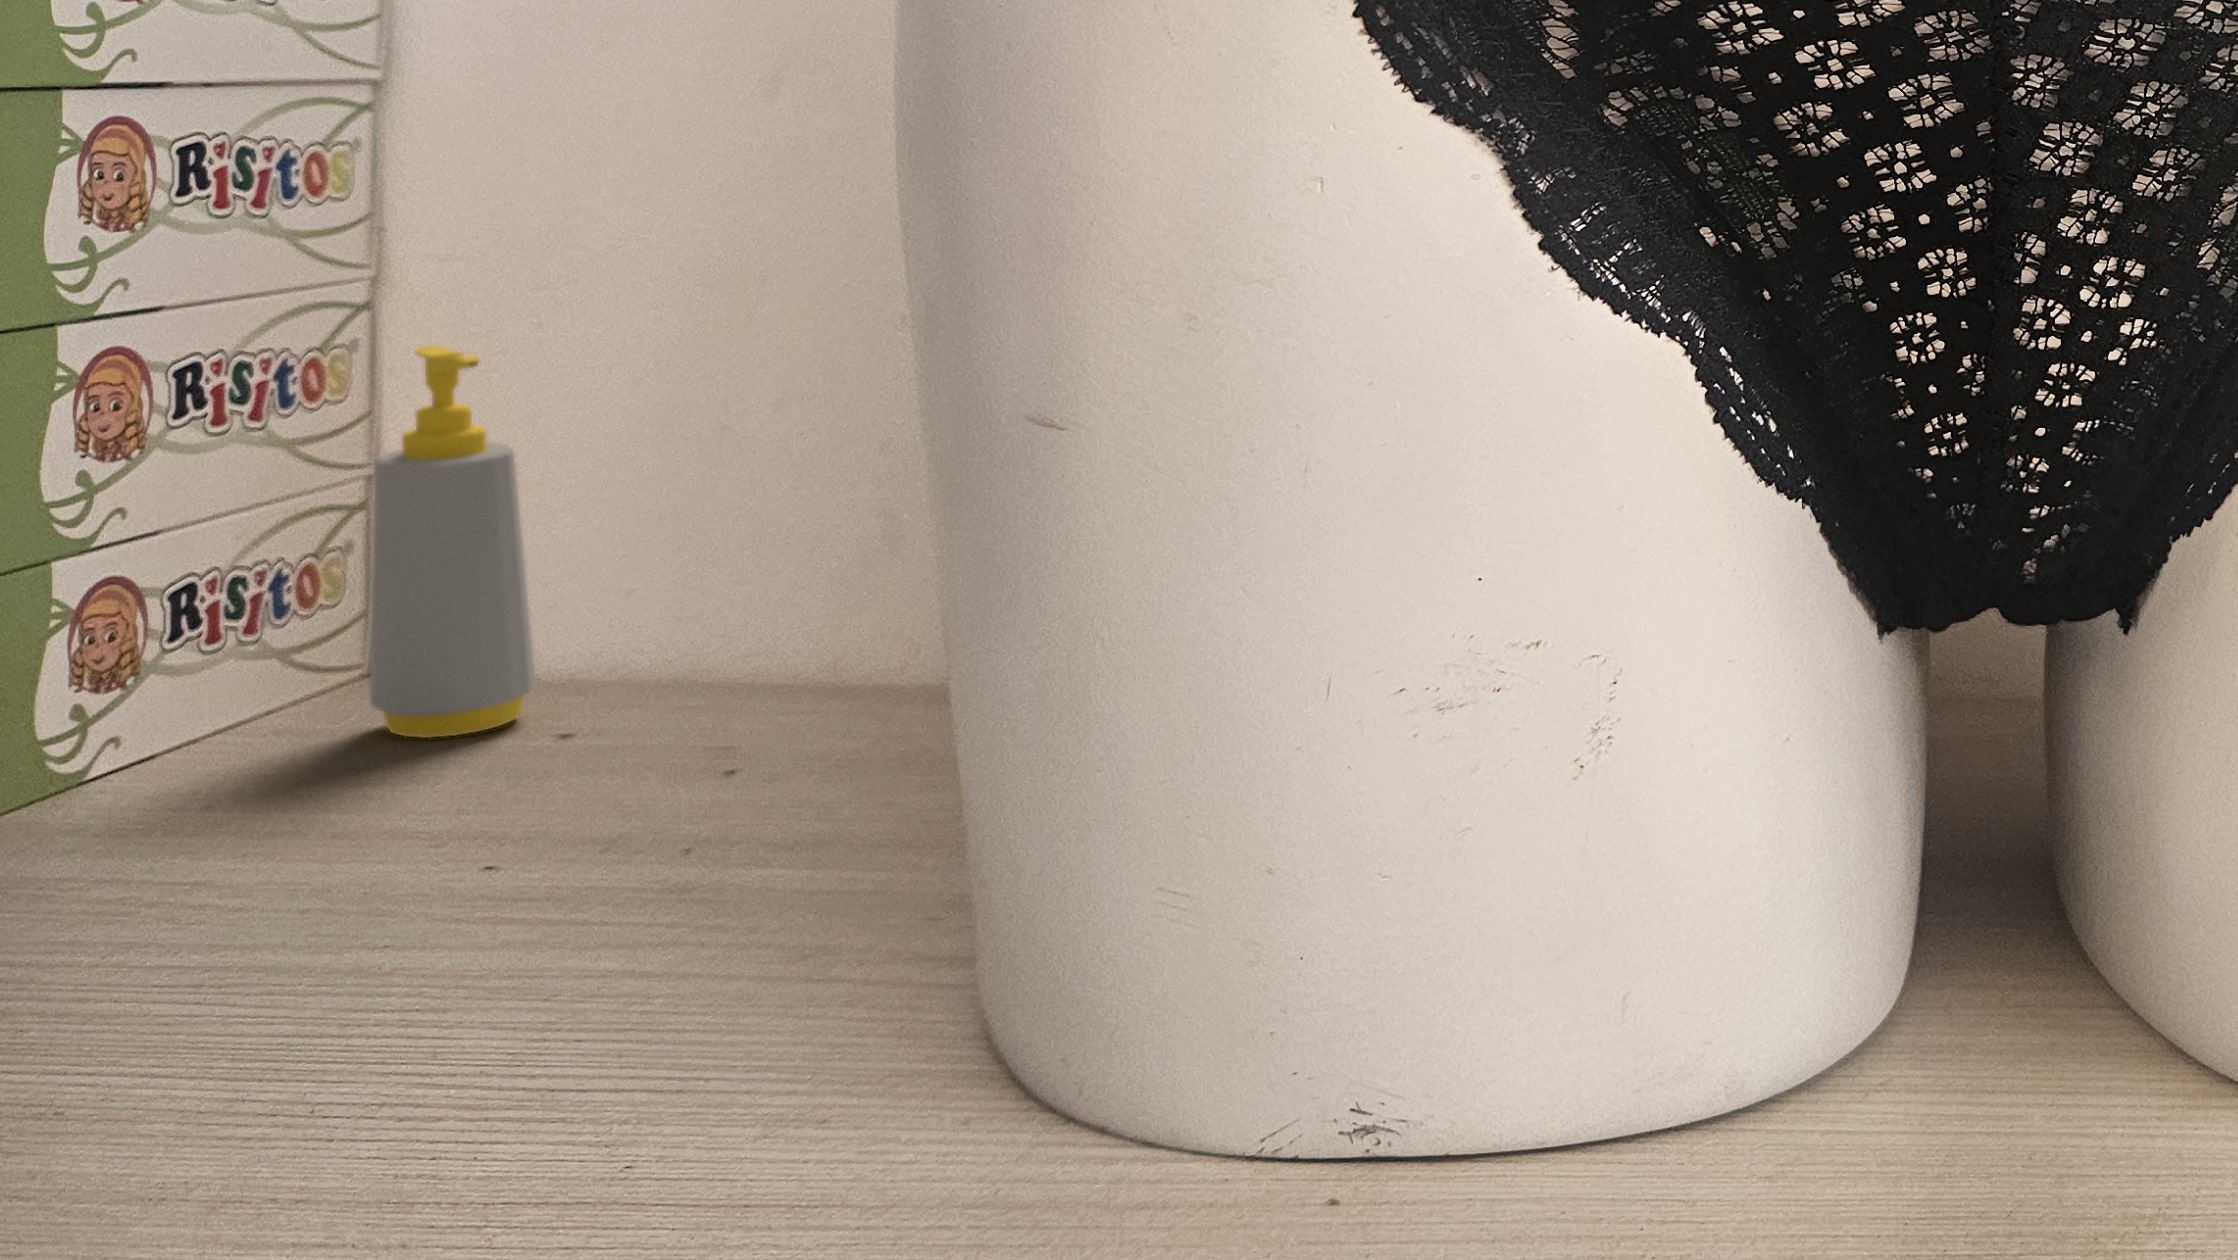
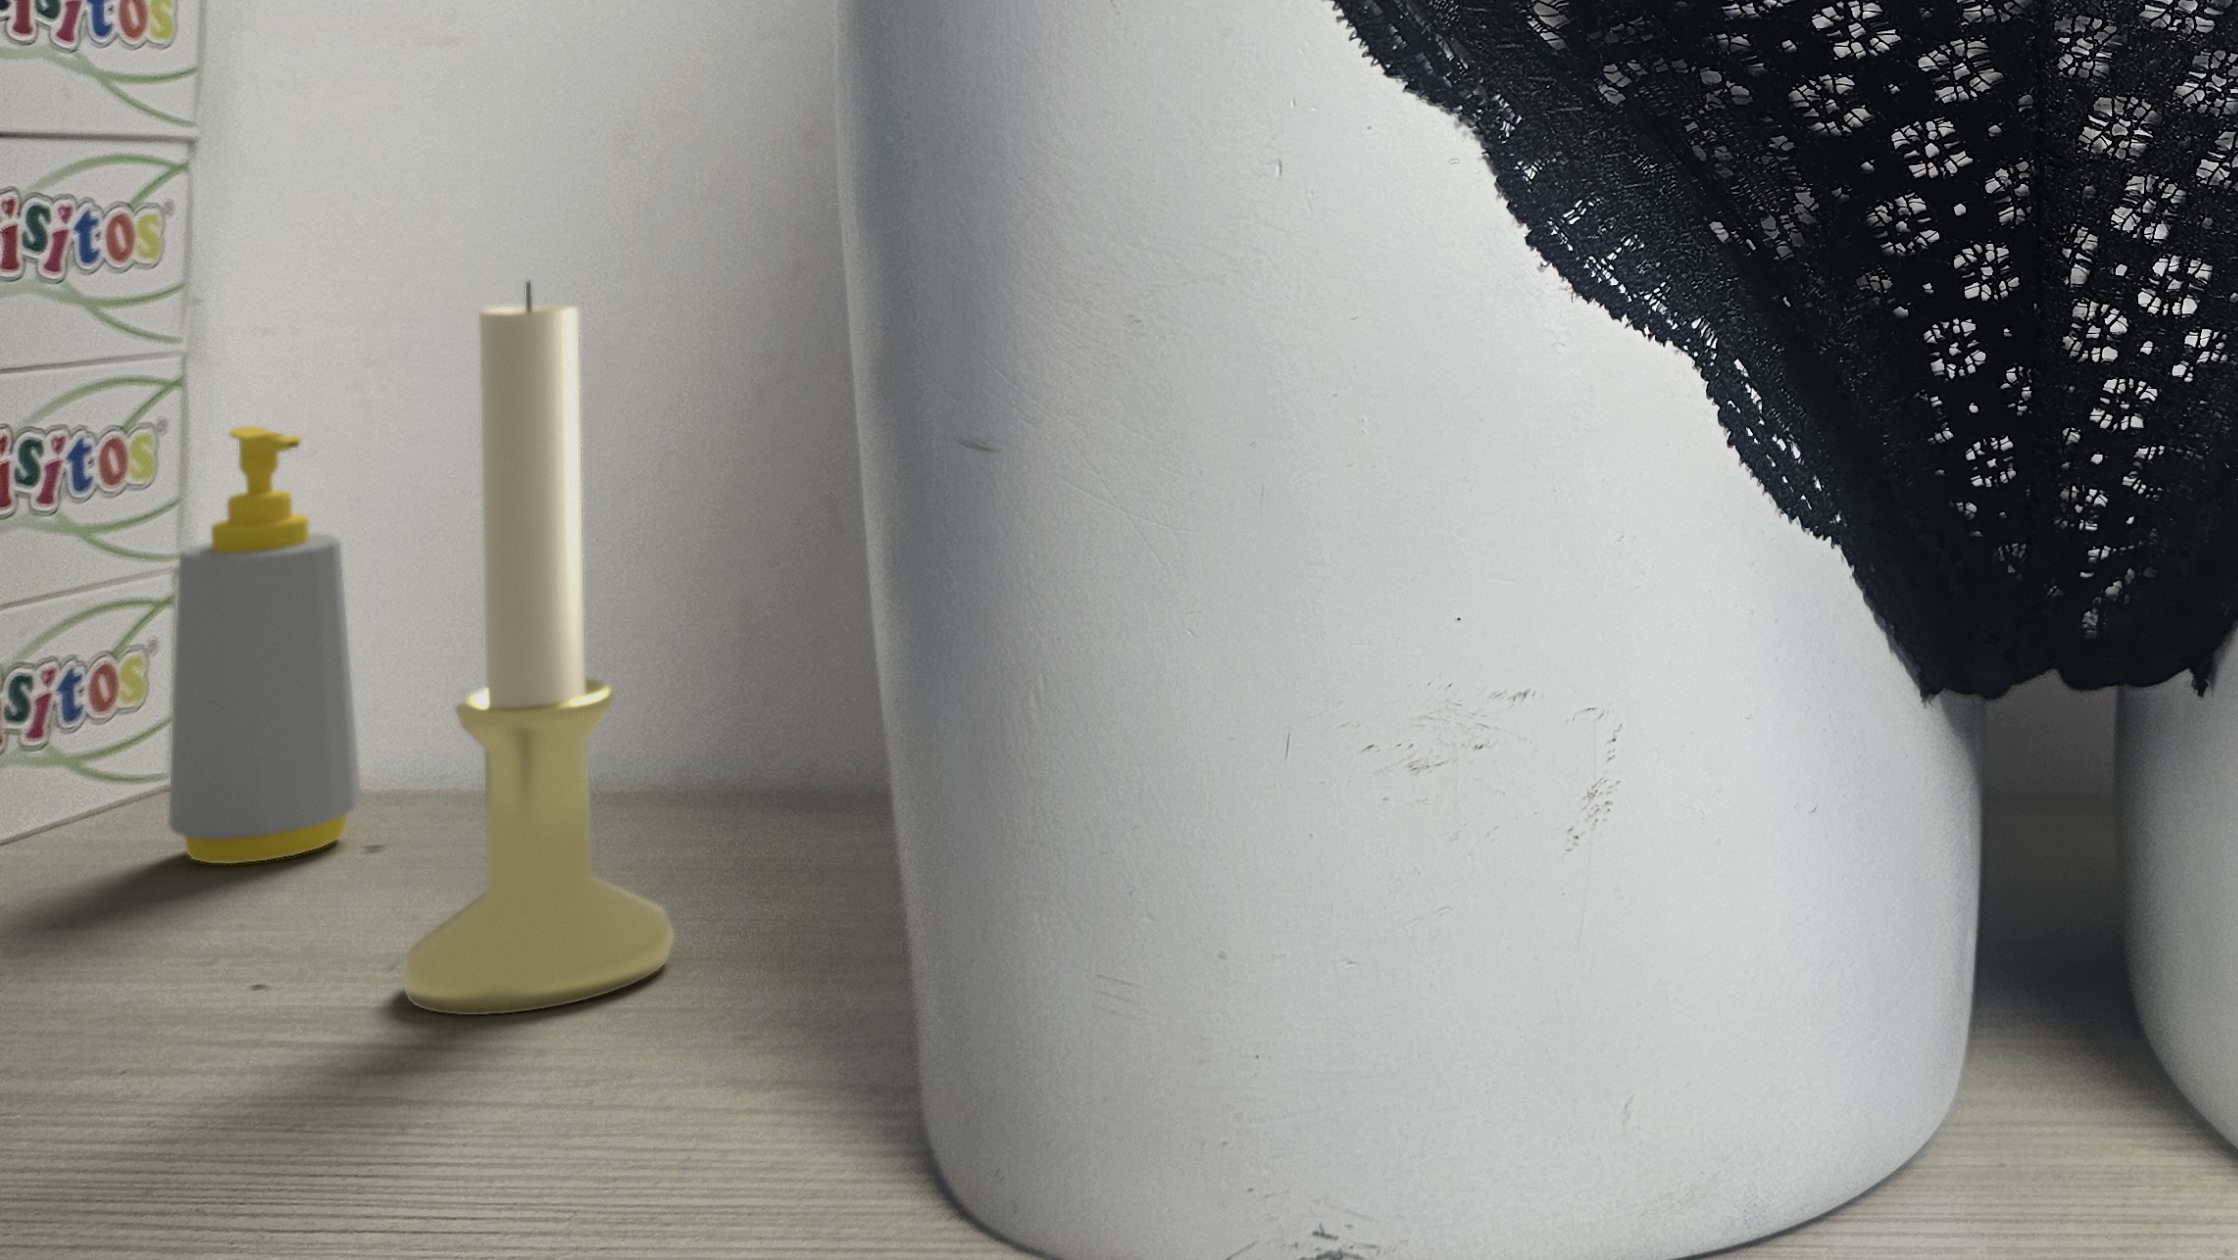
candle holder: none [584,232,818,878] -> present [401,282,674,1015]

